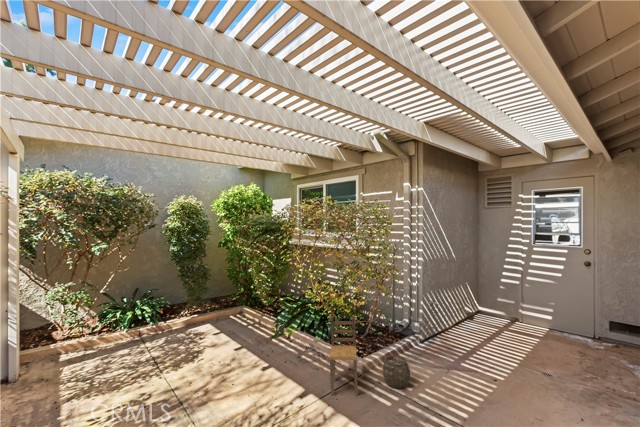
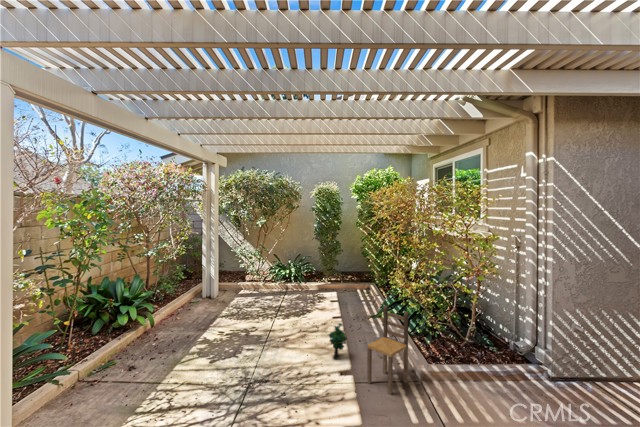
decorative plant: none [269,346,292,388] -> present [329,323,347,360]
woven basket: present [383,355,410,388] -> none [430,369,466,411]

